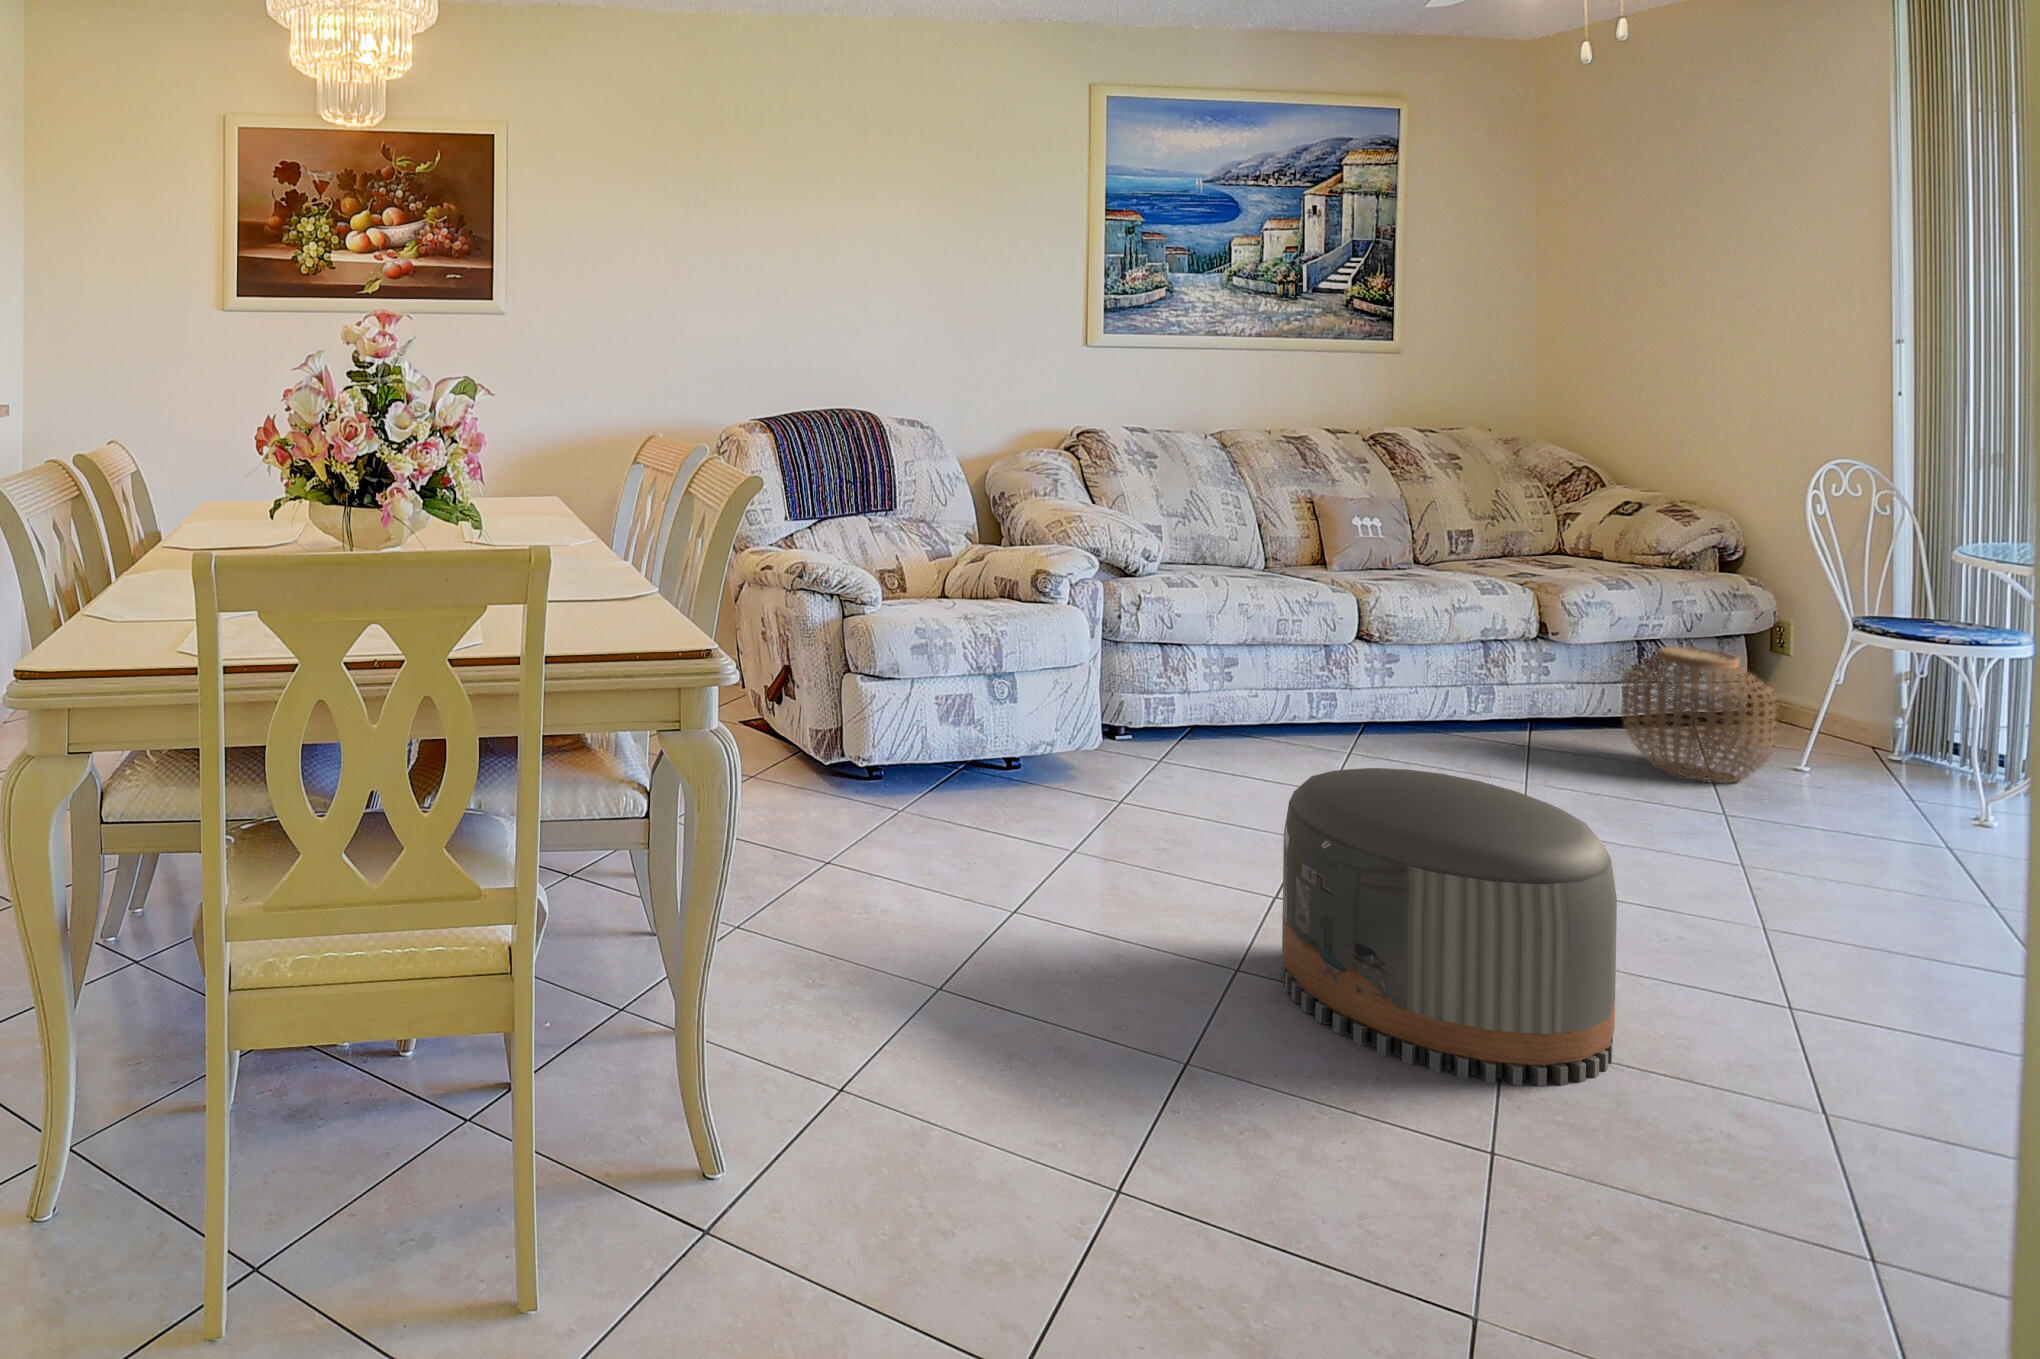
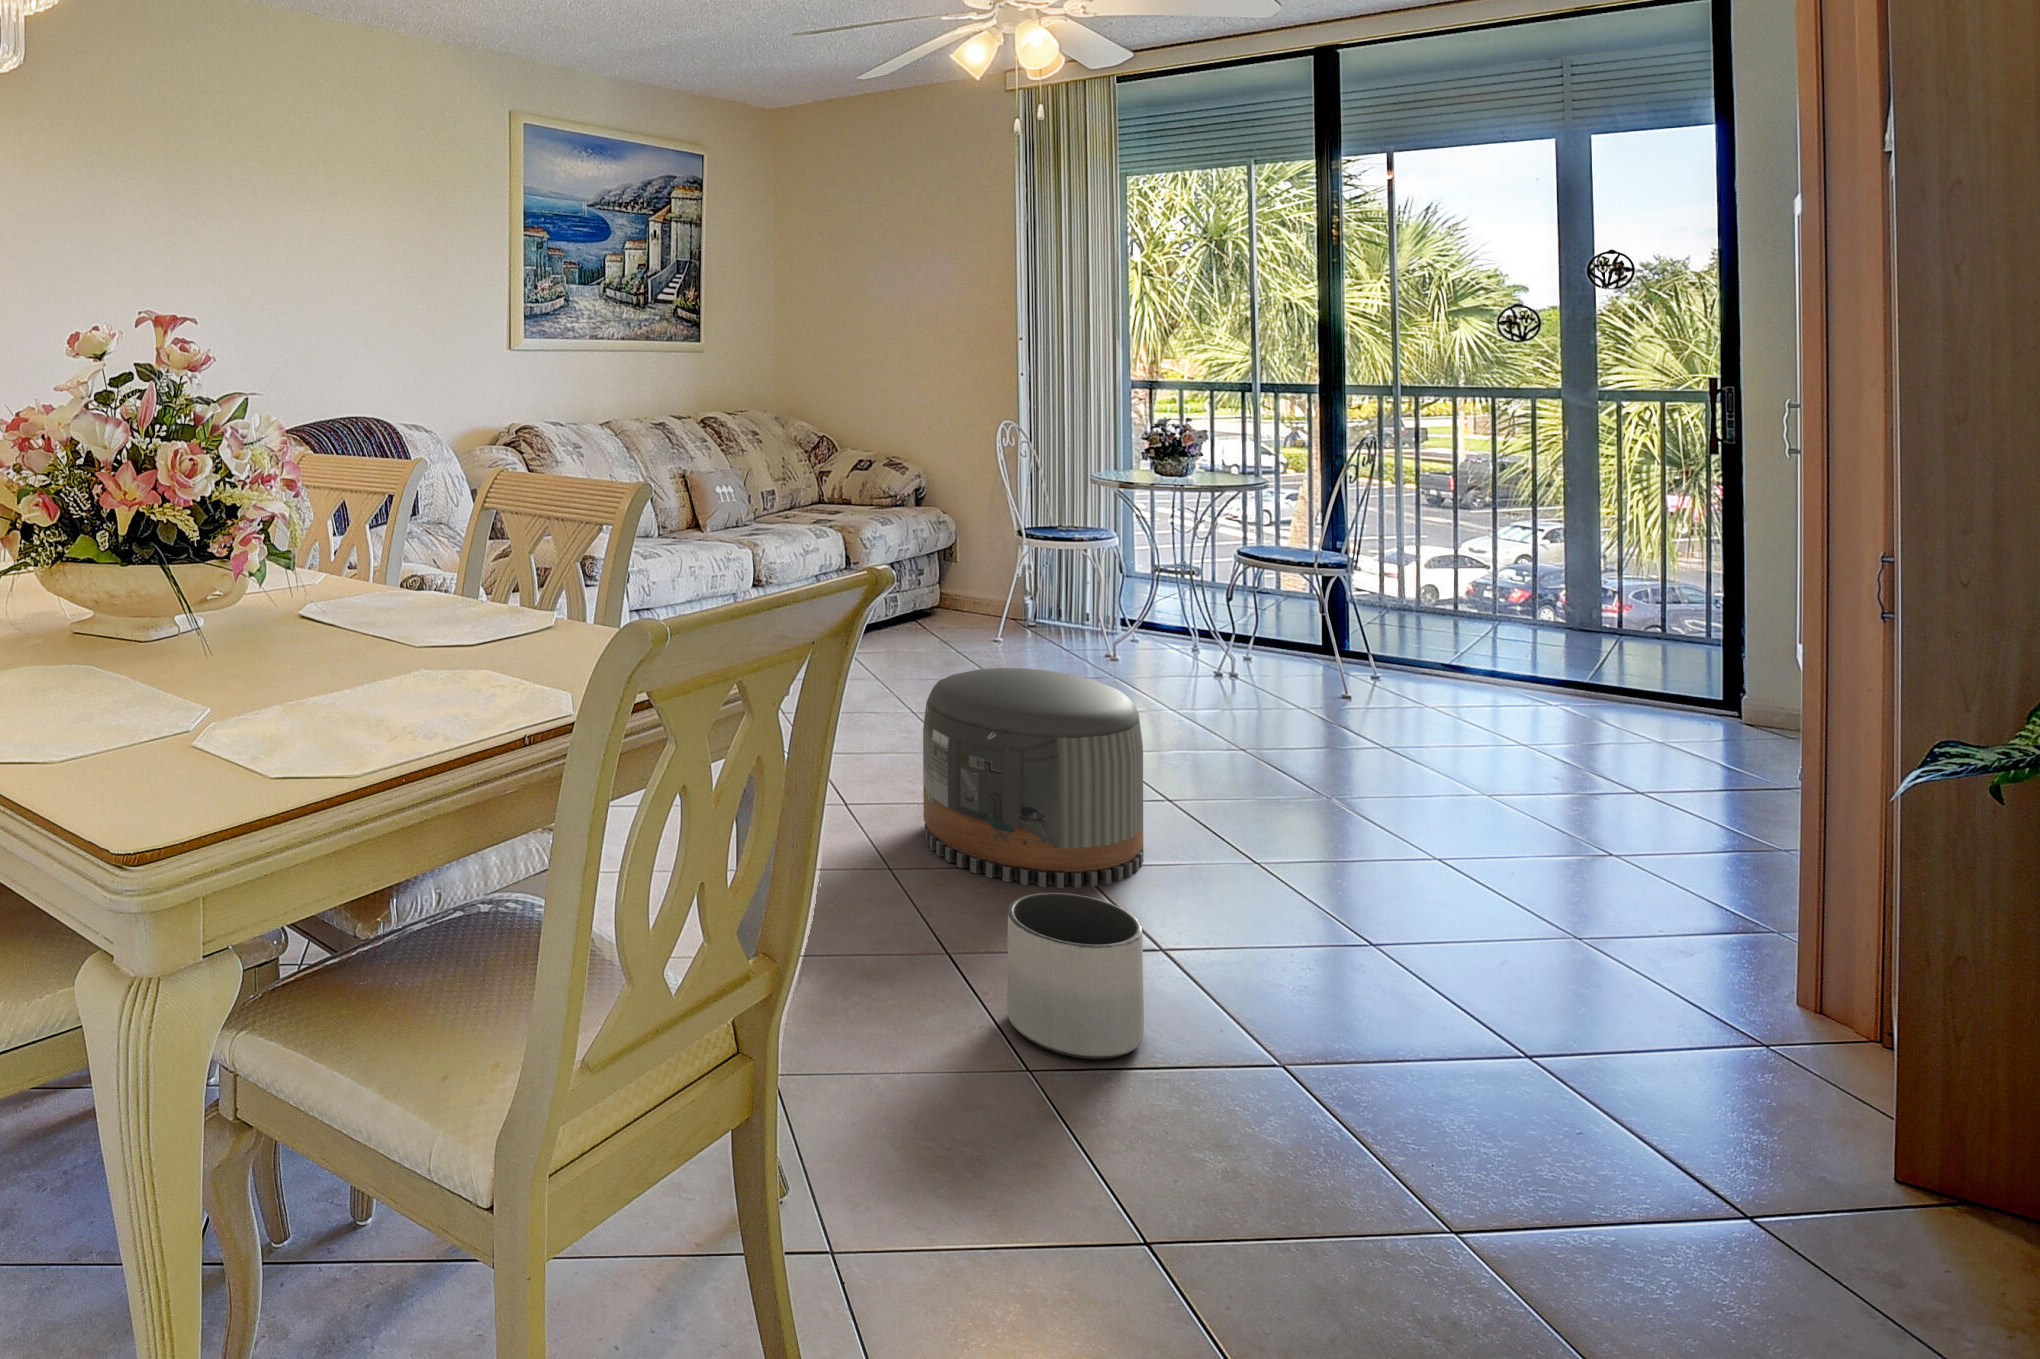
woven basket: present [1622,647,1776,783] -> none [905,559,991,653]
planter: none [1093,1015,1266,1235] -> present [1007,893,1144,1059]

